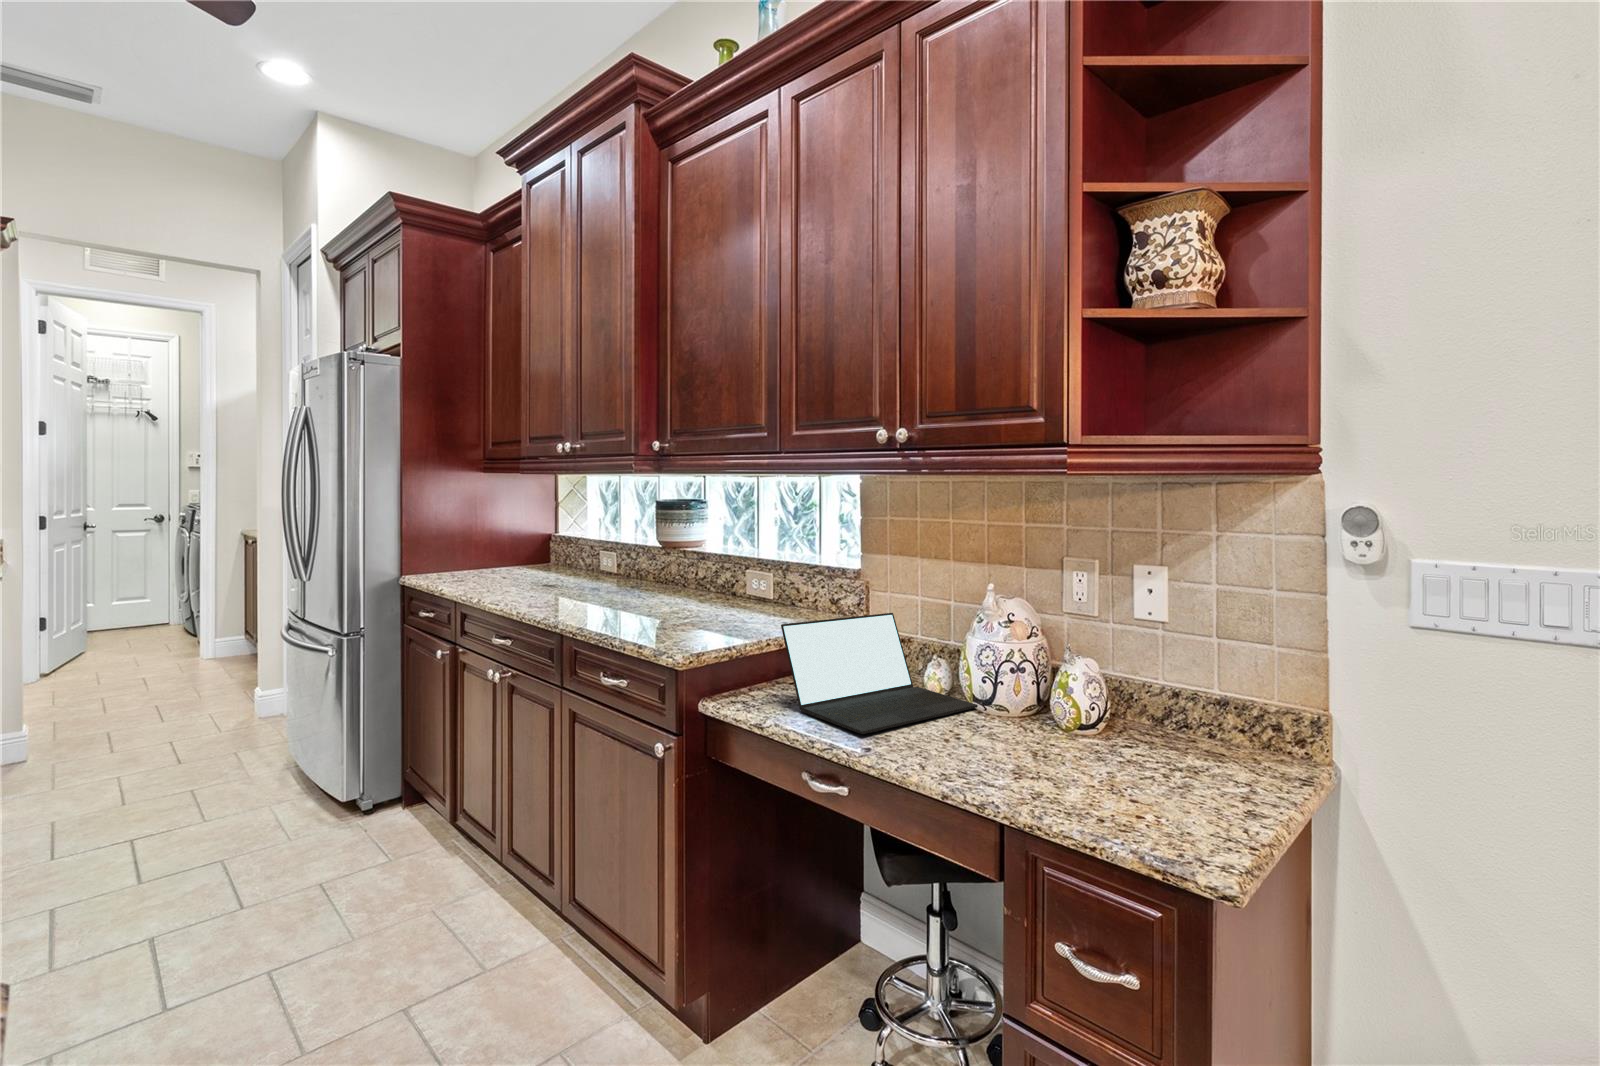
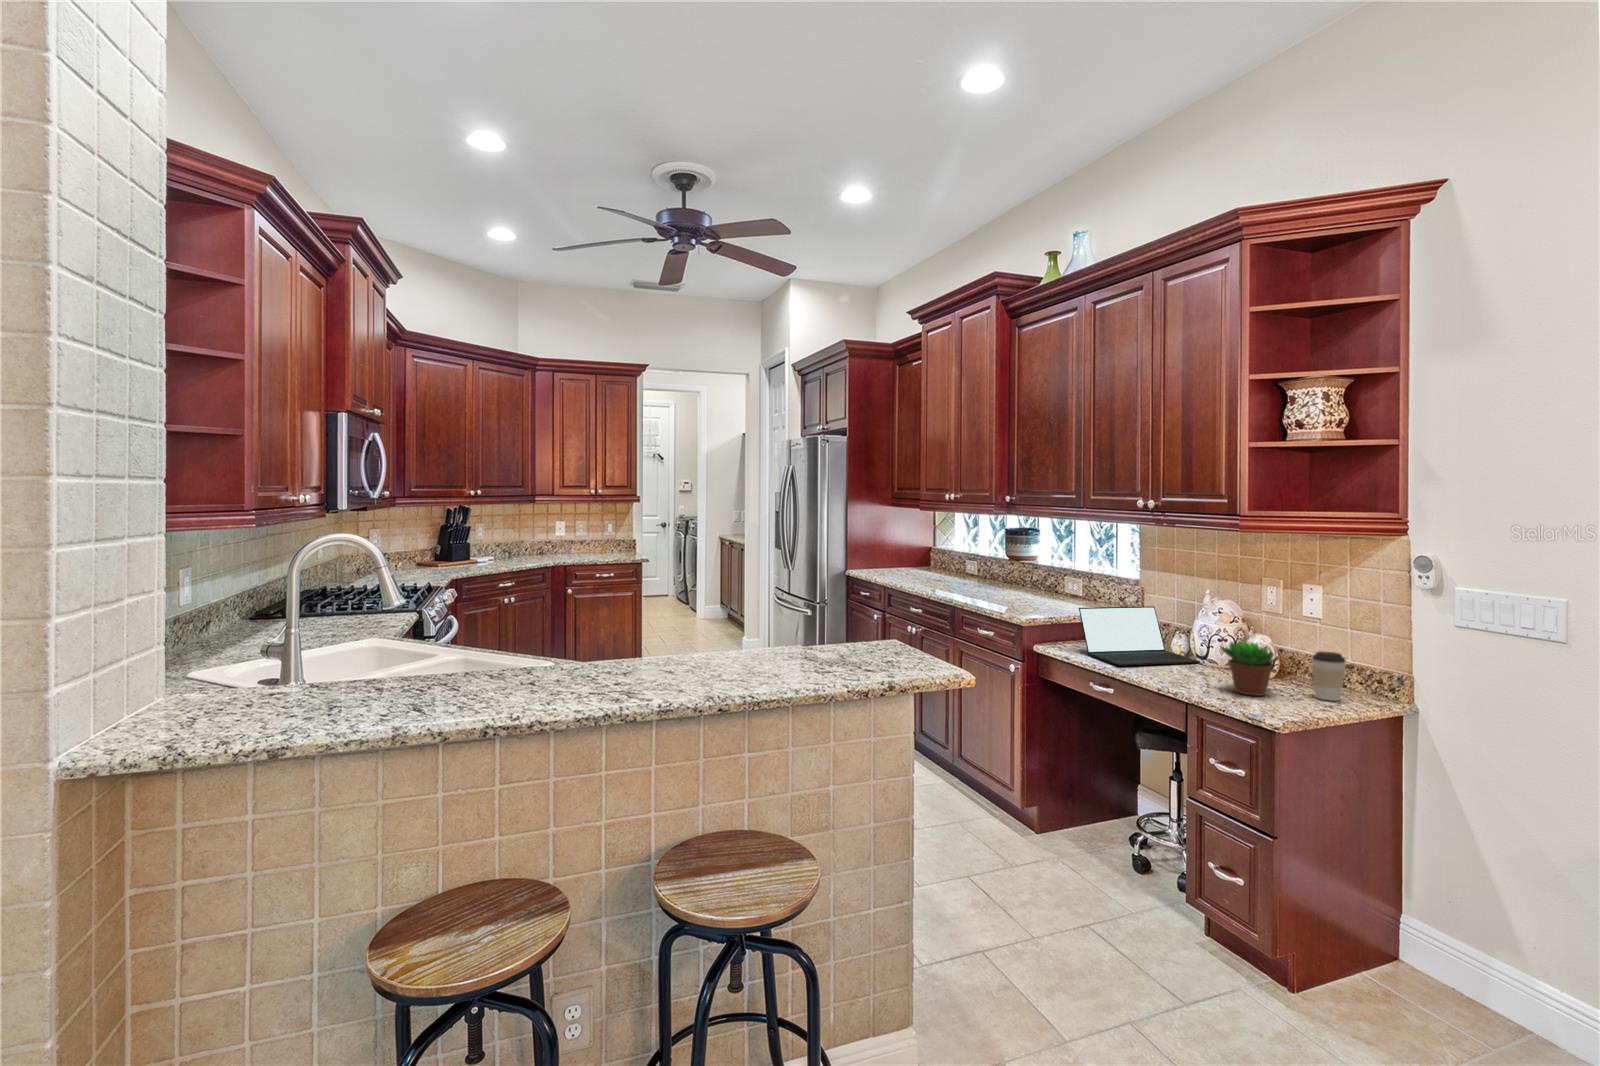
succulent plant: none [1053,676,1163,786] -> present [1221,642,1276,696]
coffee cup: none [1197,685,1256,778] -> present [1312,651,1345,701]

